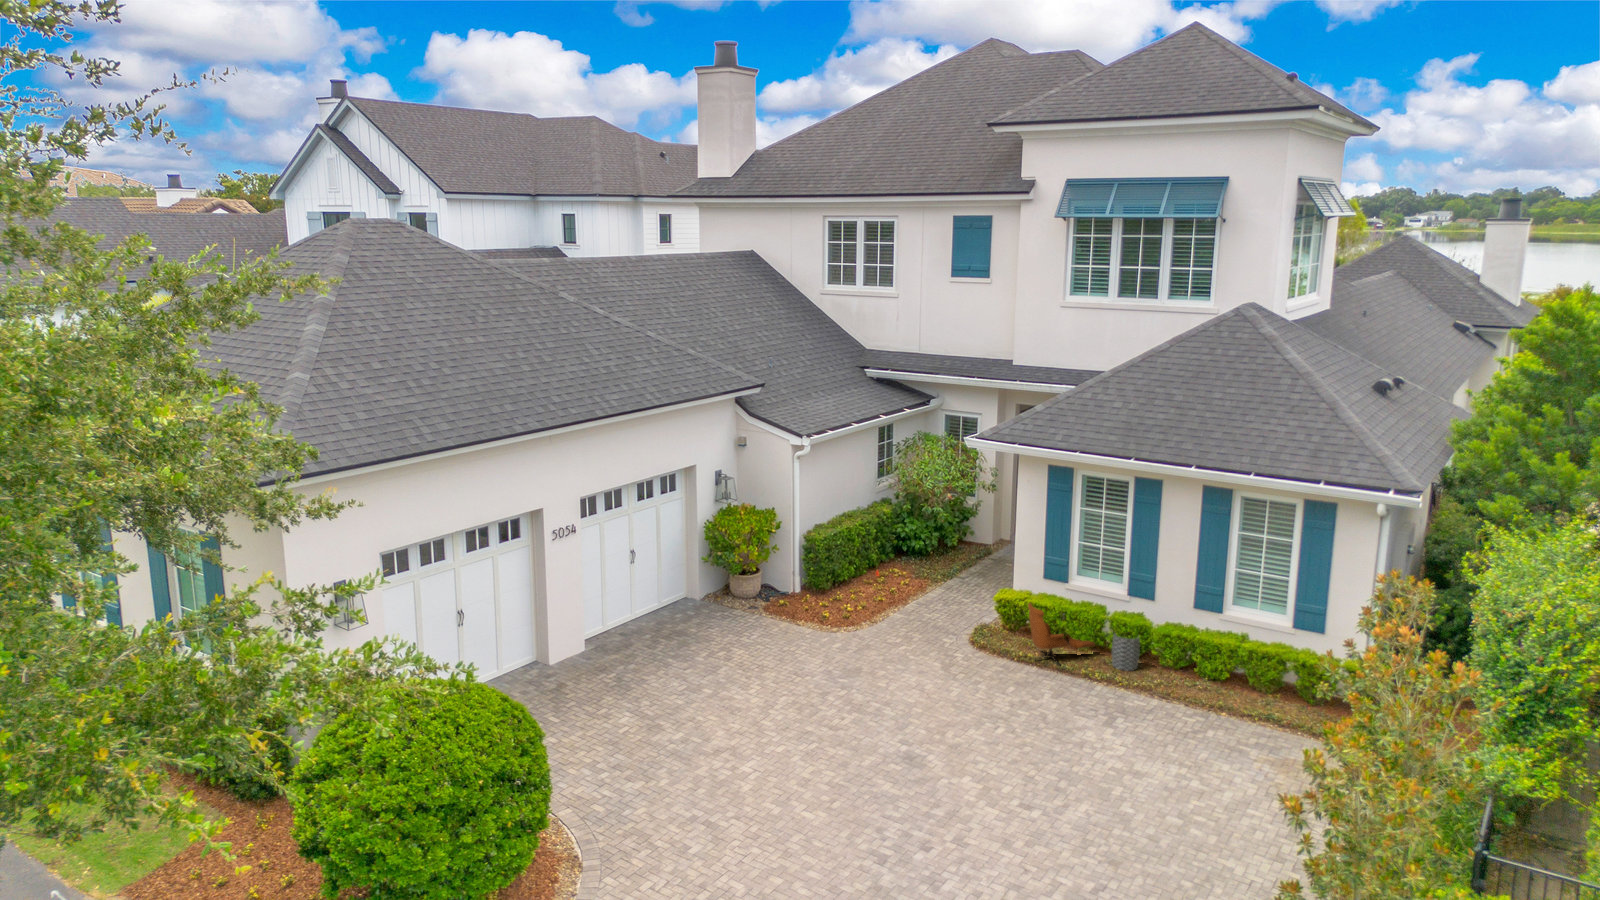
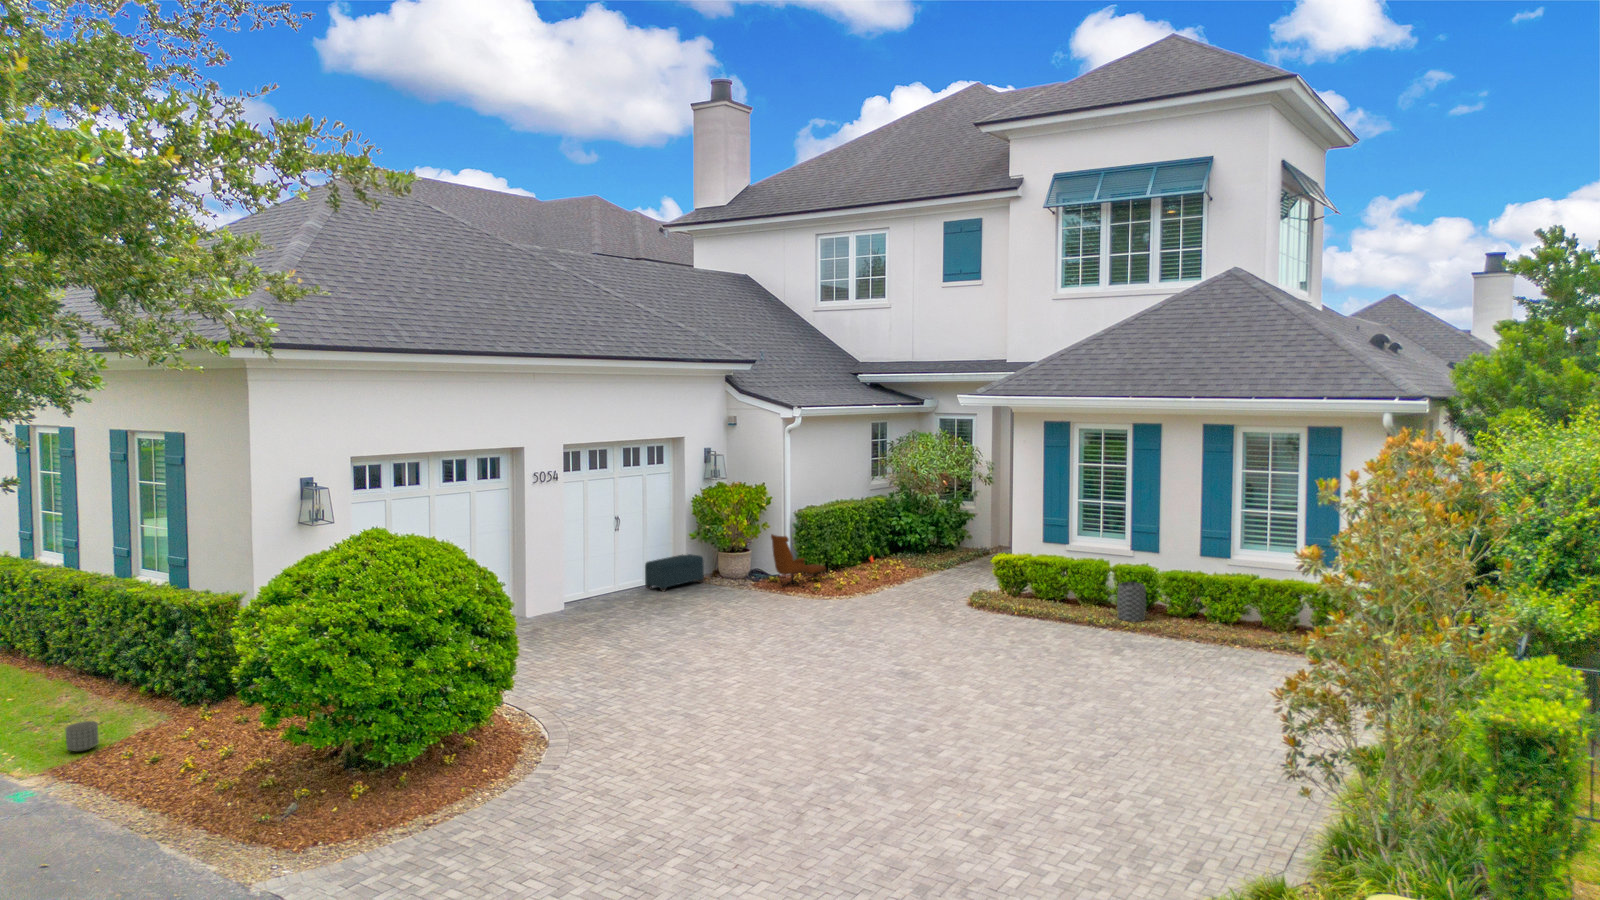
bench: none [660,573,716,617] -> present [645,554,704,591]
lounge chair: present [1028,602,1095,660] -> present [771,534,826,585]
planter: none [135,841,166,873] -> present [65,721,99,752]

